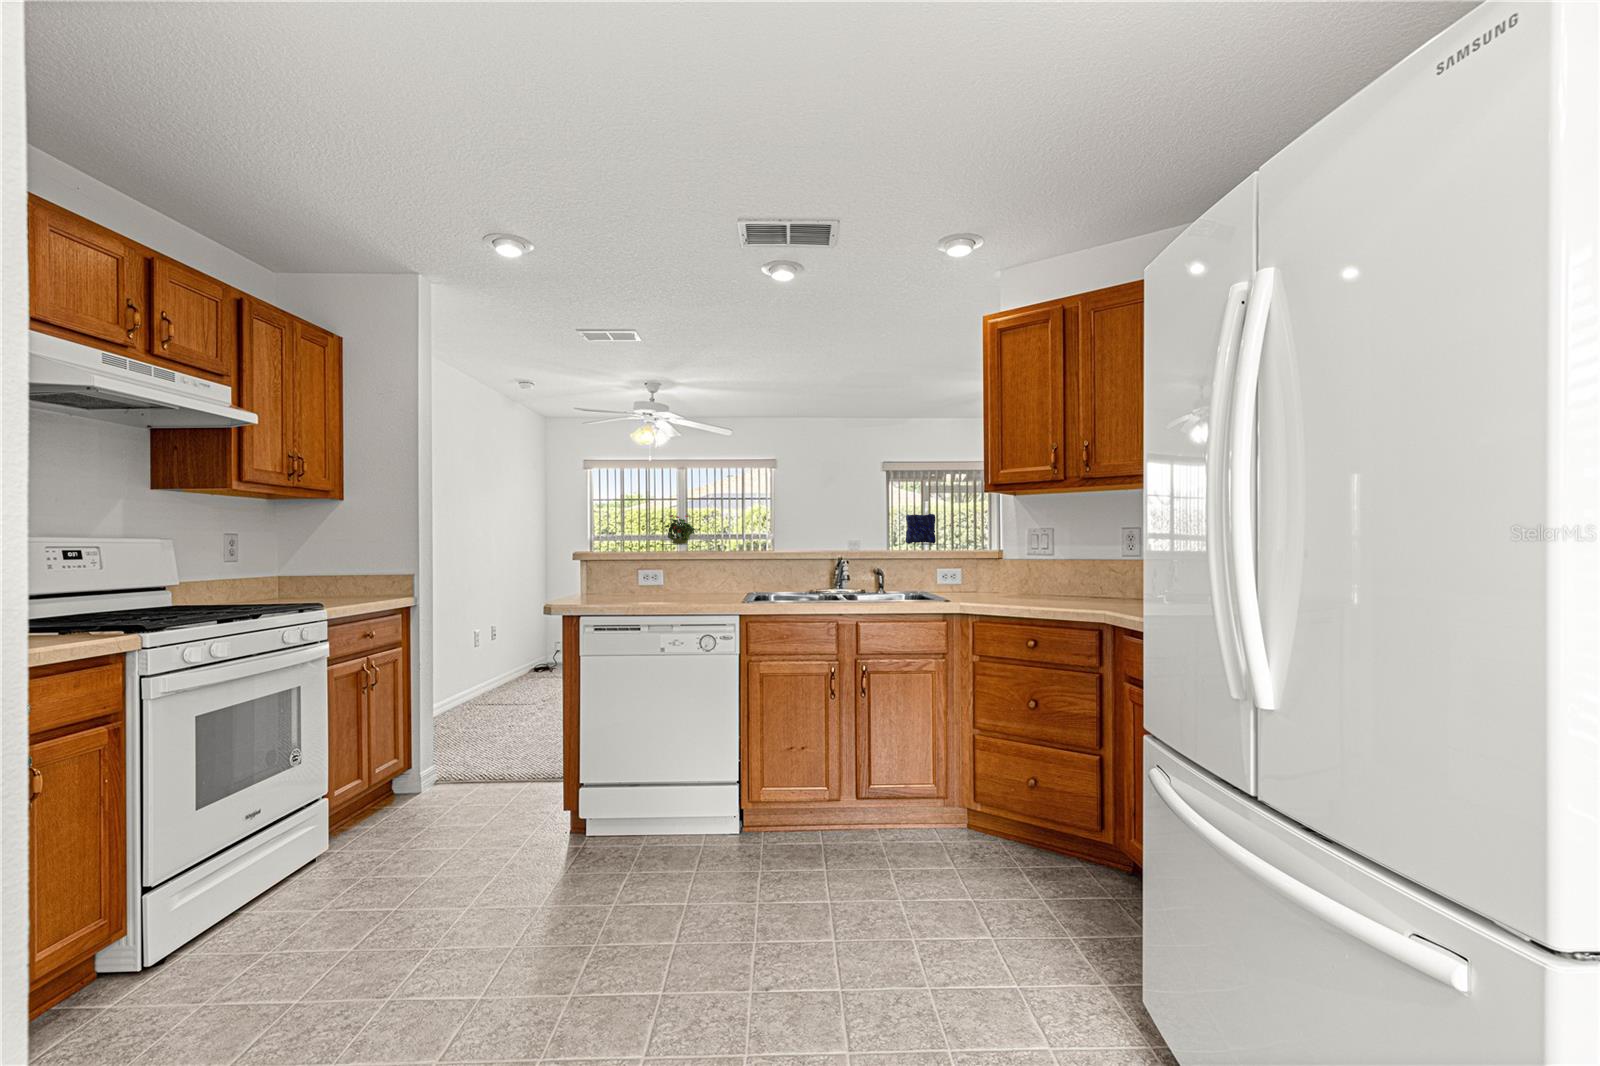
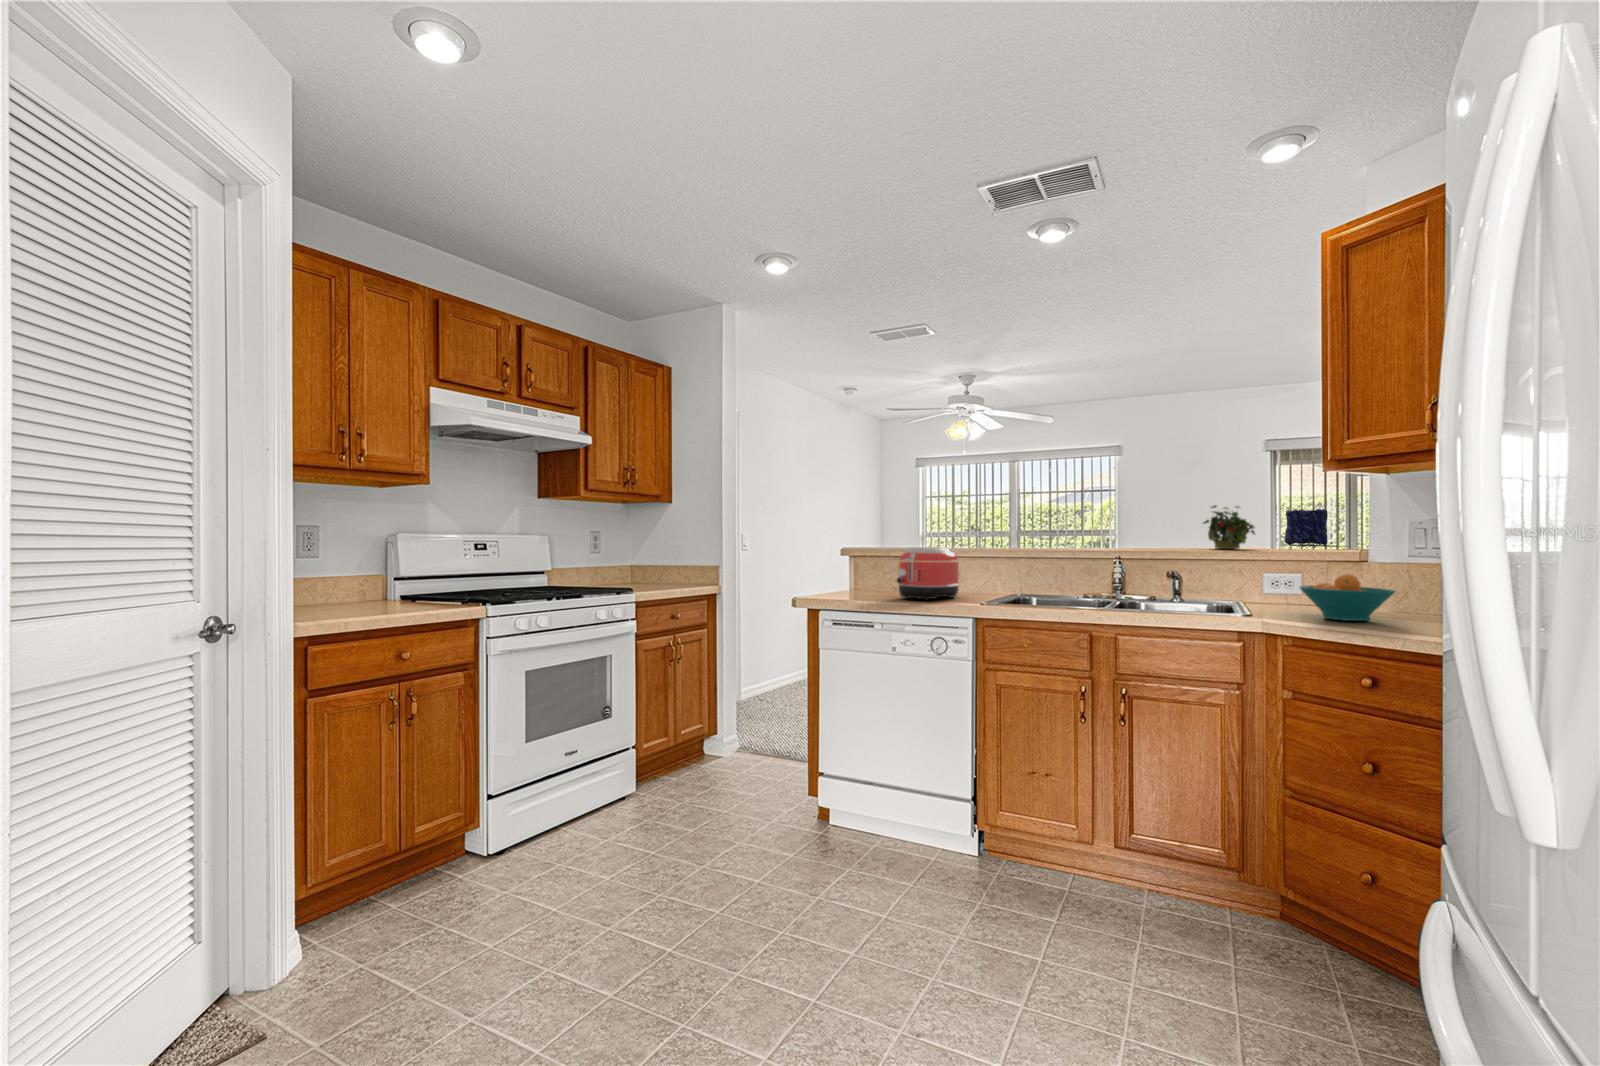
potted plant: present [665,515,695,544] -> present [1204,505,1255,549]
toaster: none [638,547,696,598] -> present [897,548,959,600]
fruit bowl: none [975,558,1039,594] -> present [1300,574,1395,621]

